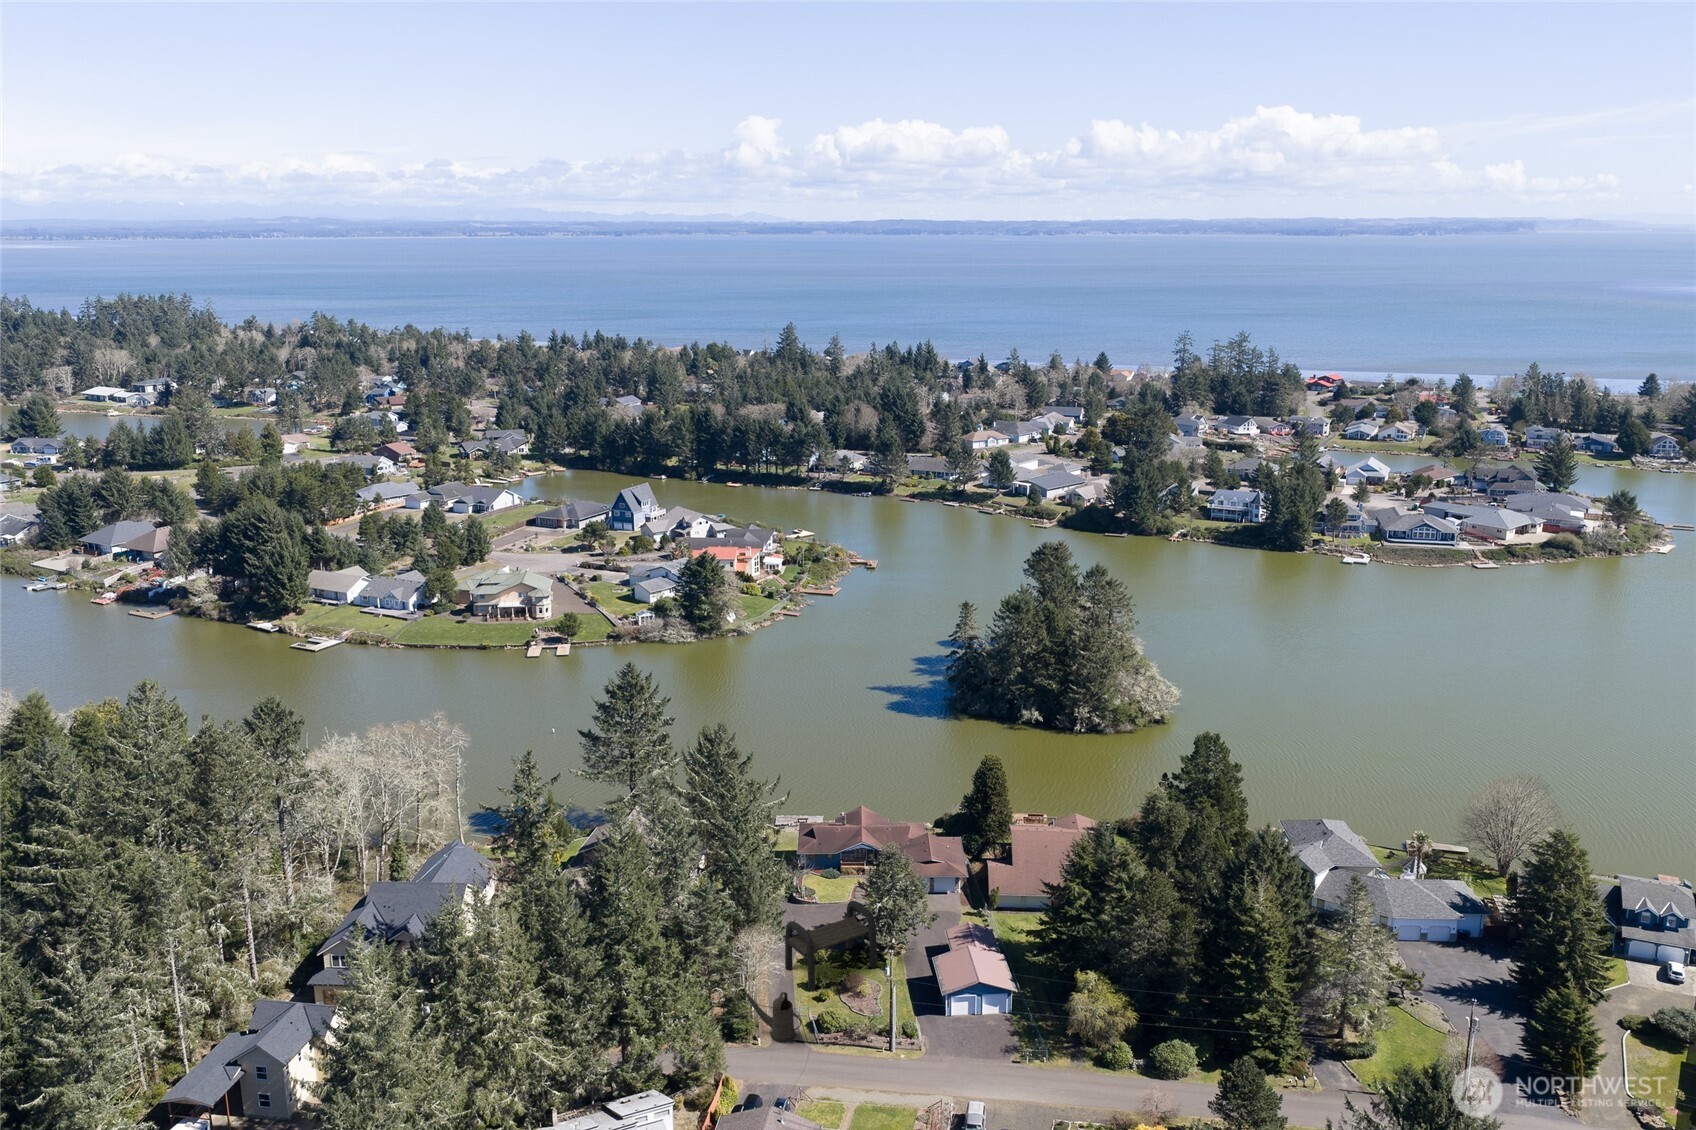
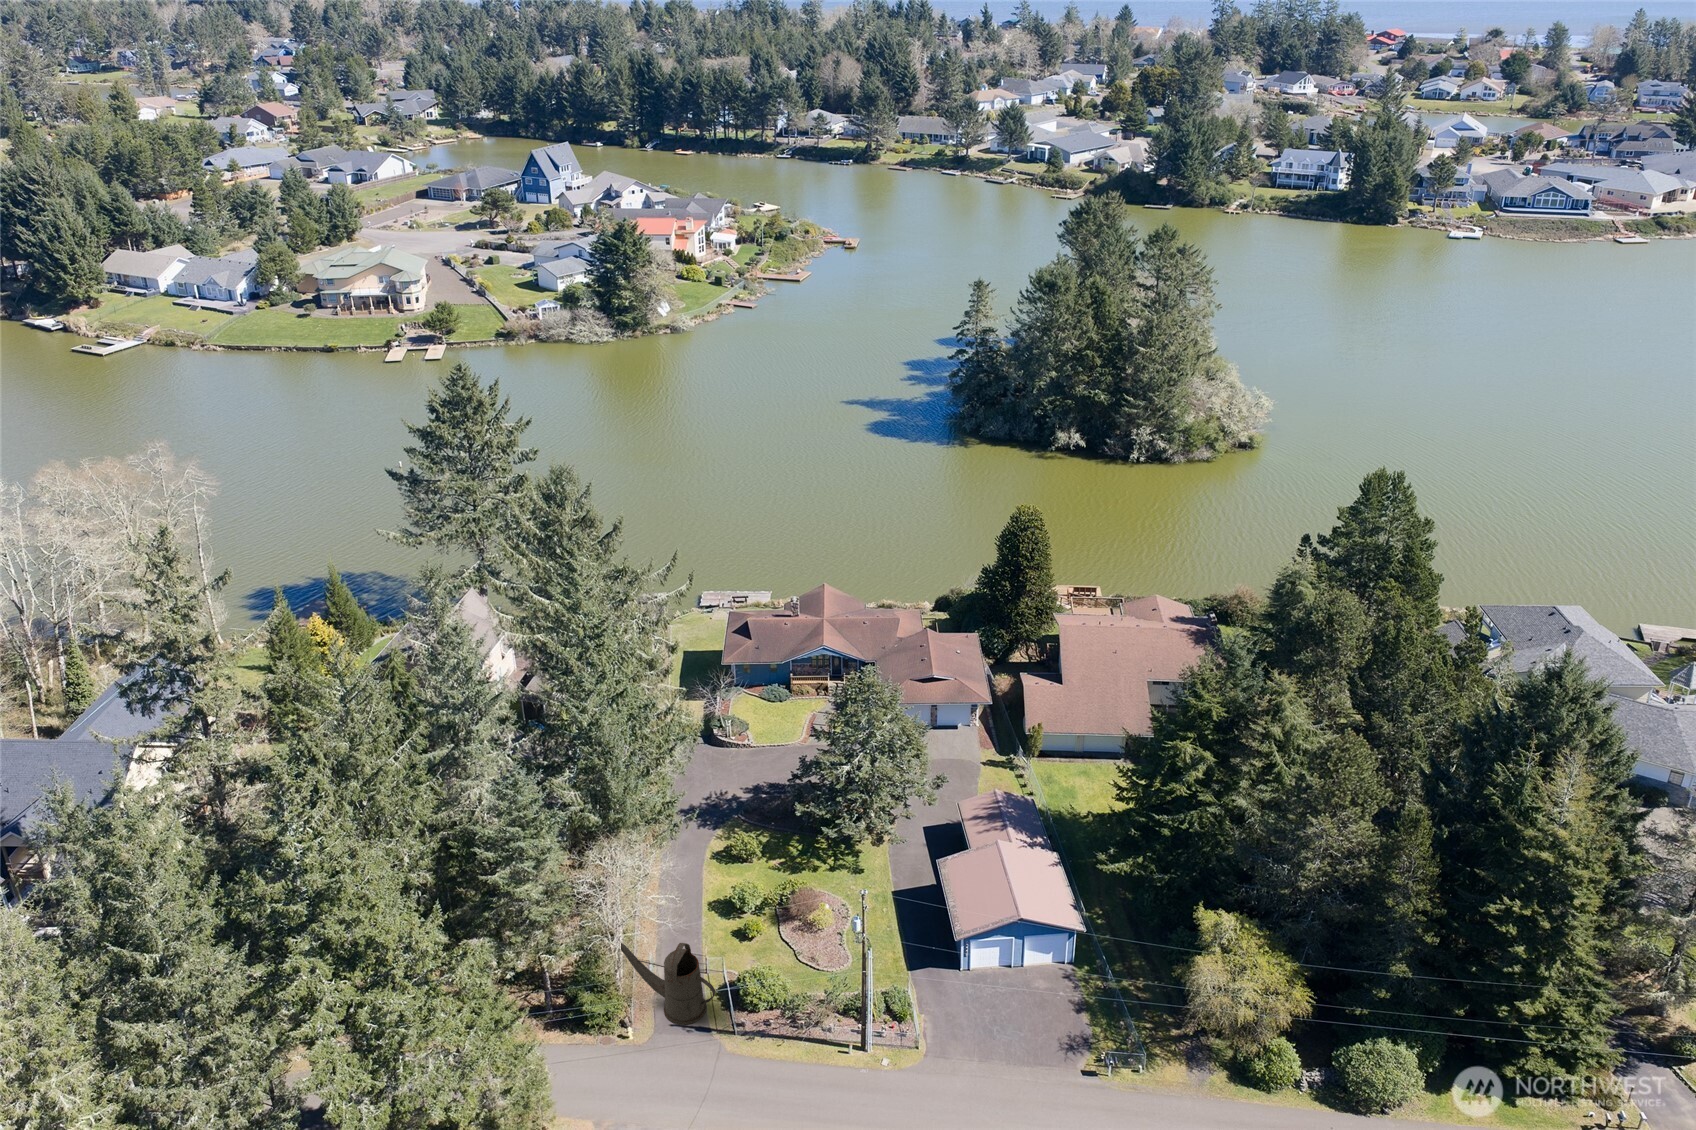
bench: present [785,901,877,990] -> none [696,758,849,913]

